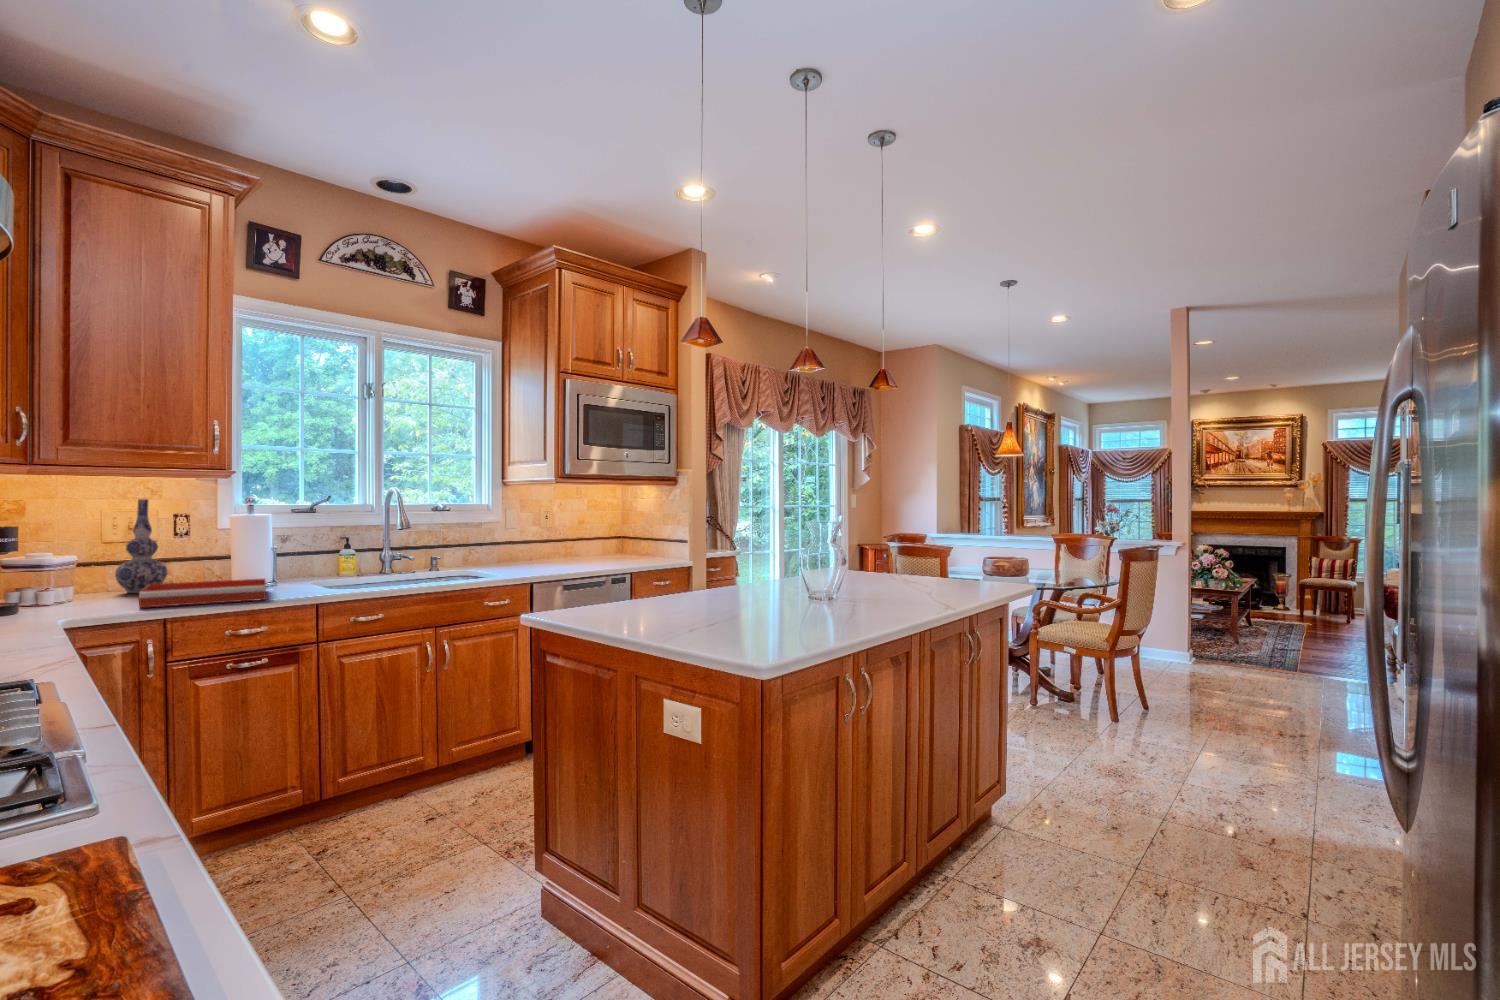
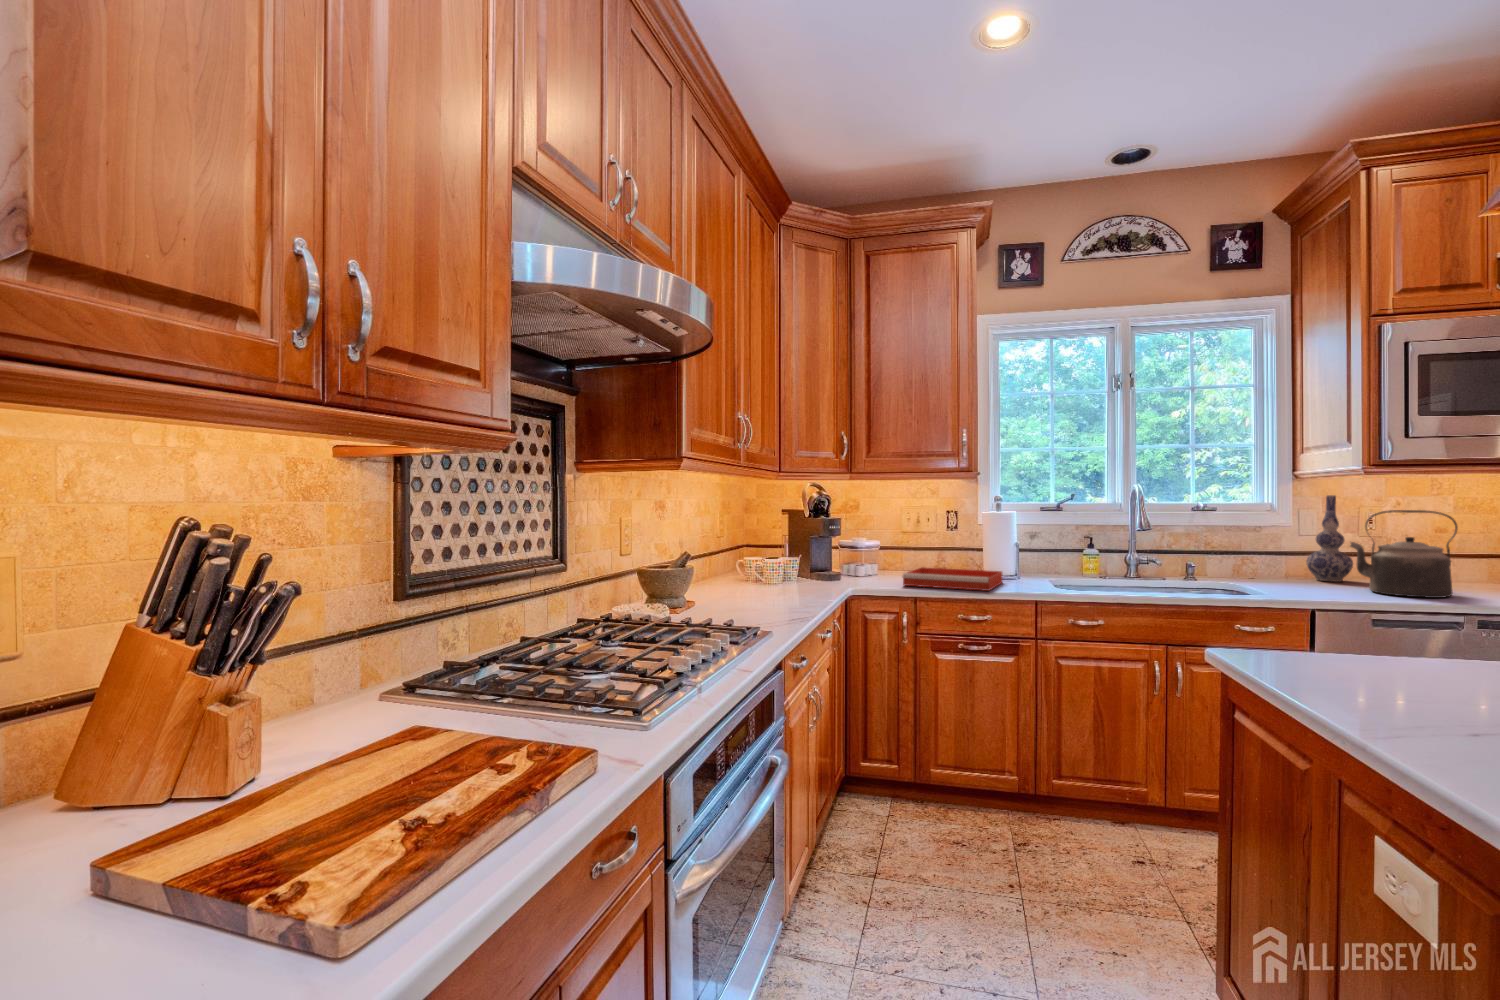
vase: present [115,499,167,593] -> present [1306,495,1353,582]
kettle: none [543,509,598,567] -> present [1350,510,1458,598]

